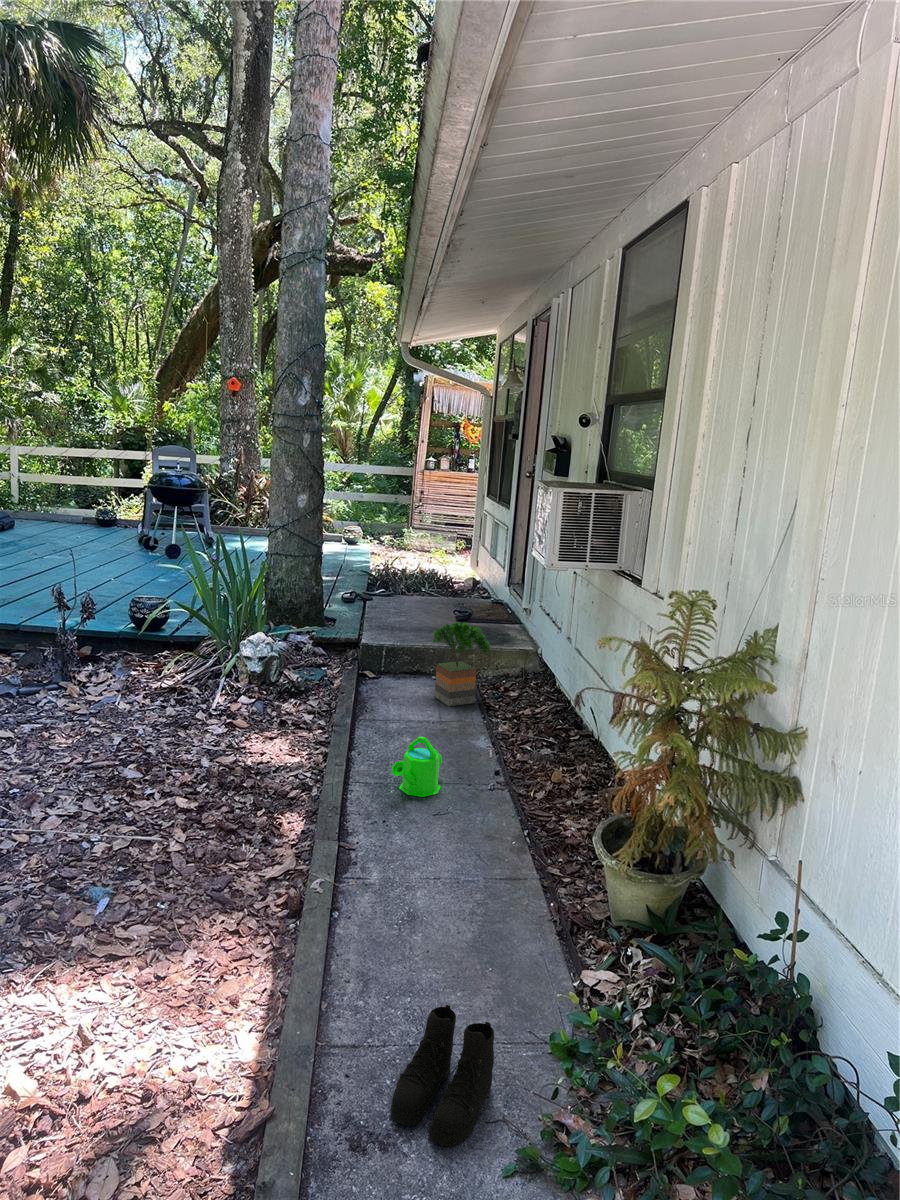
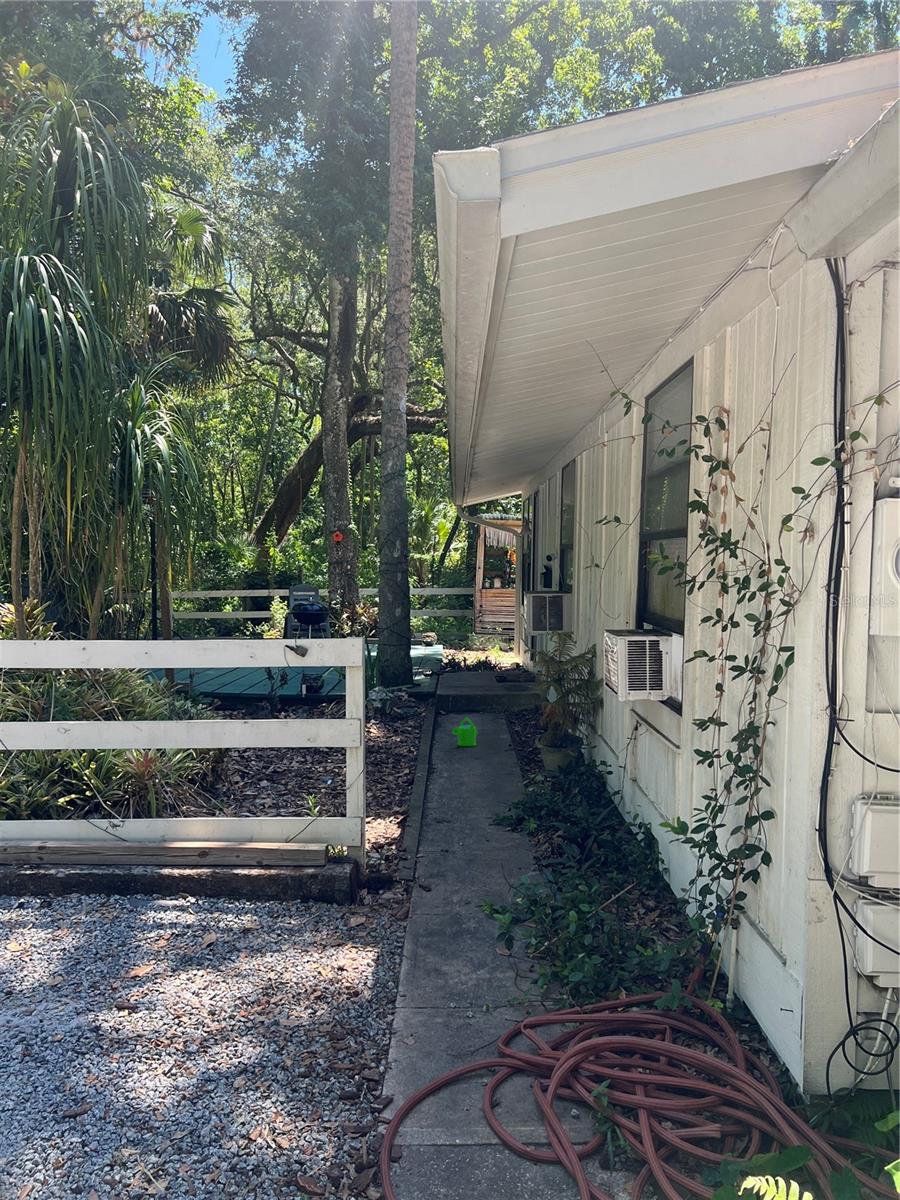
potted tree: present [432,622,491,706] -> none [475,673,509,721]
boots: present [391,1005,494,1146] -> none [450,768,484,799]

